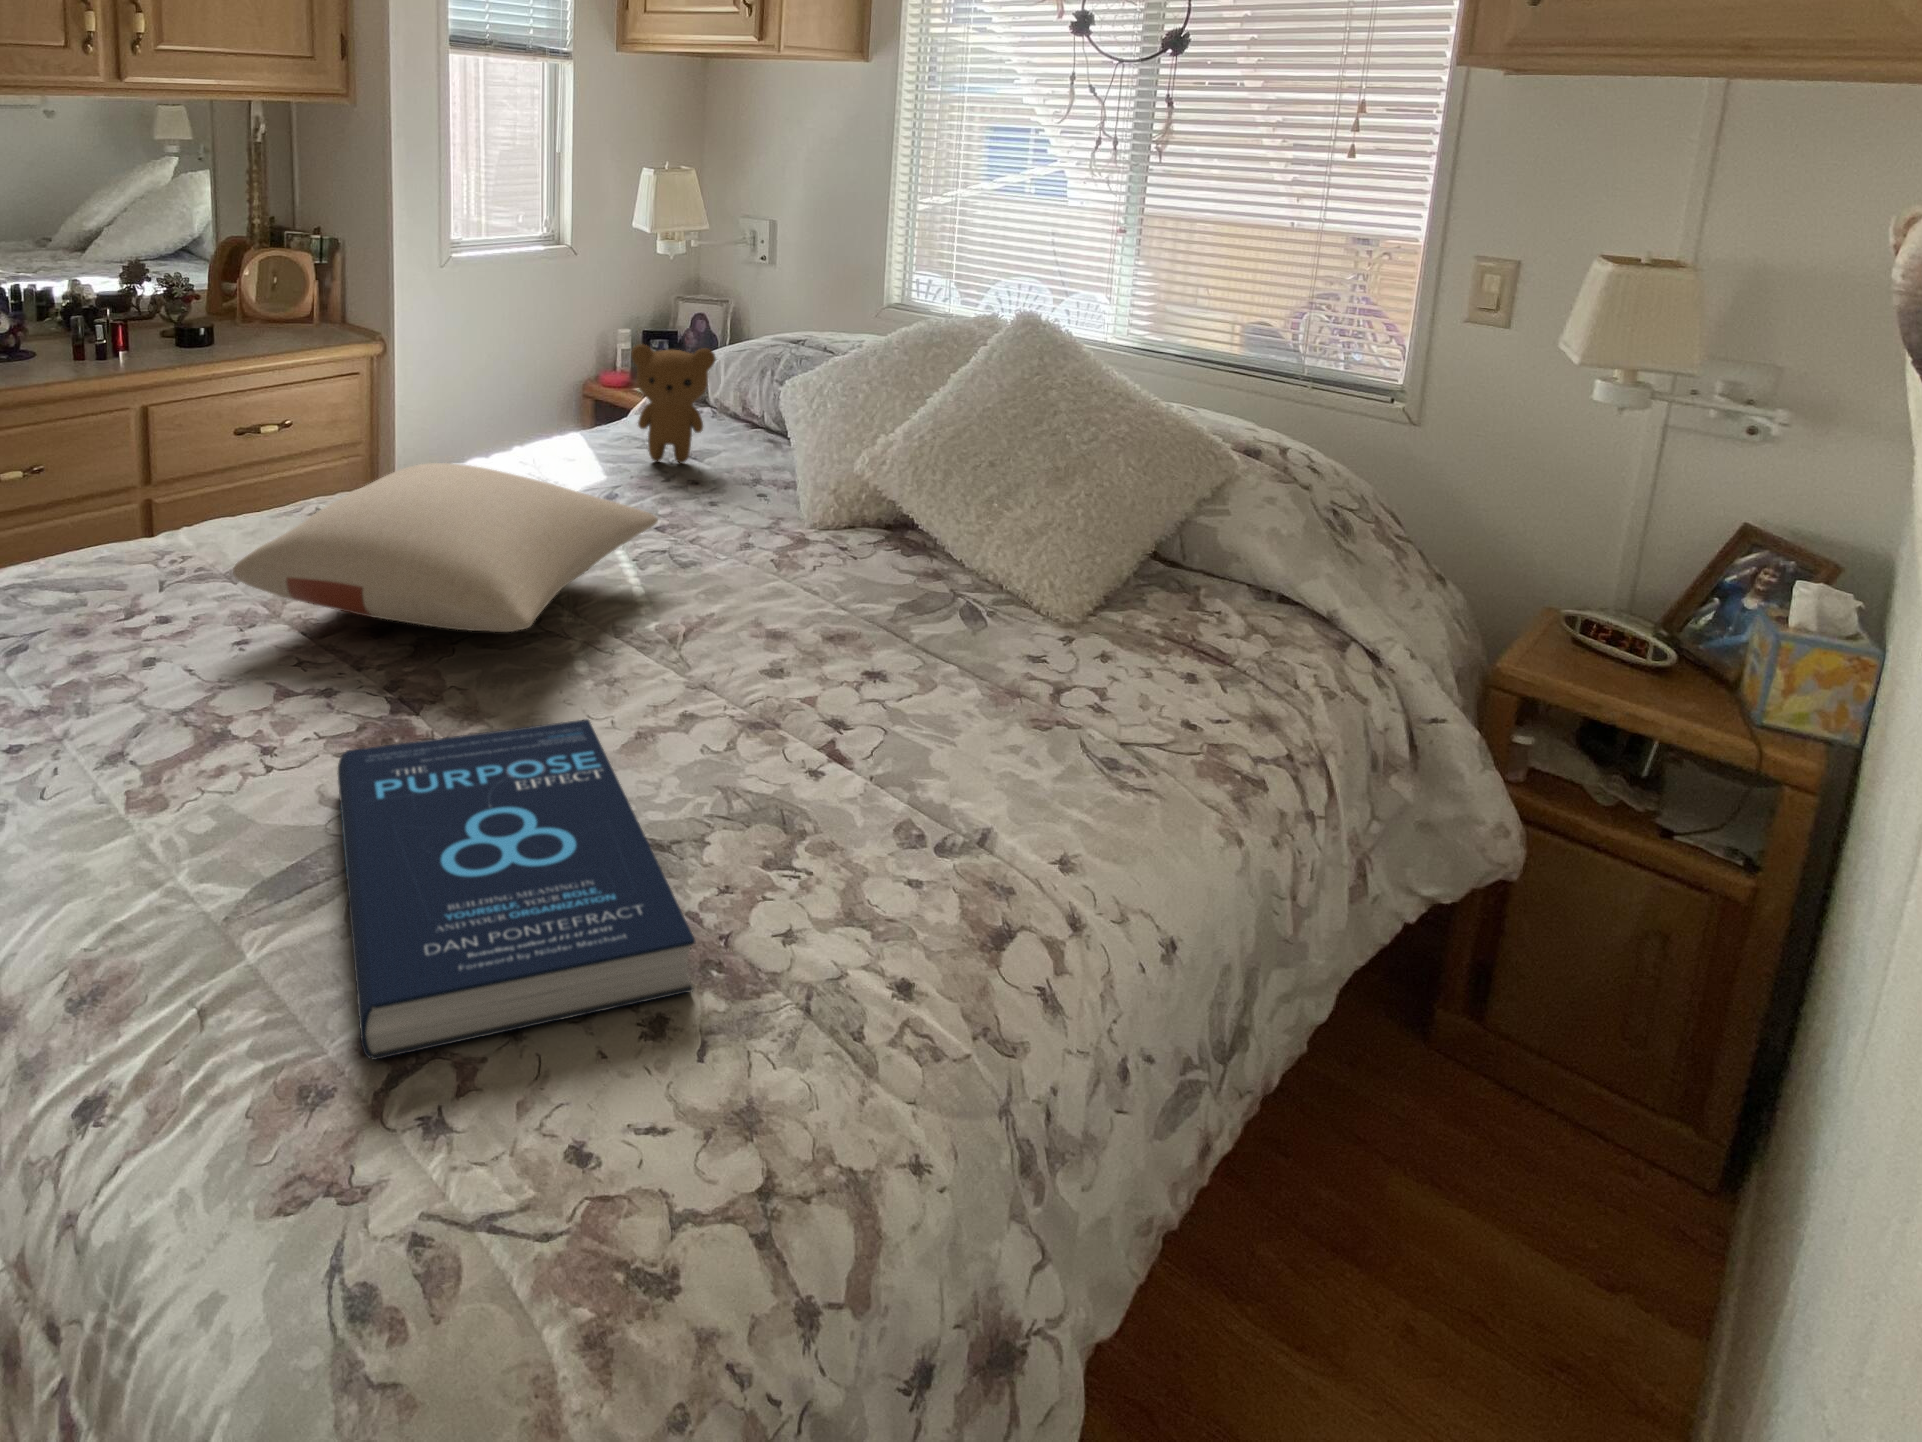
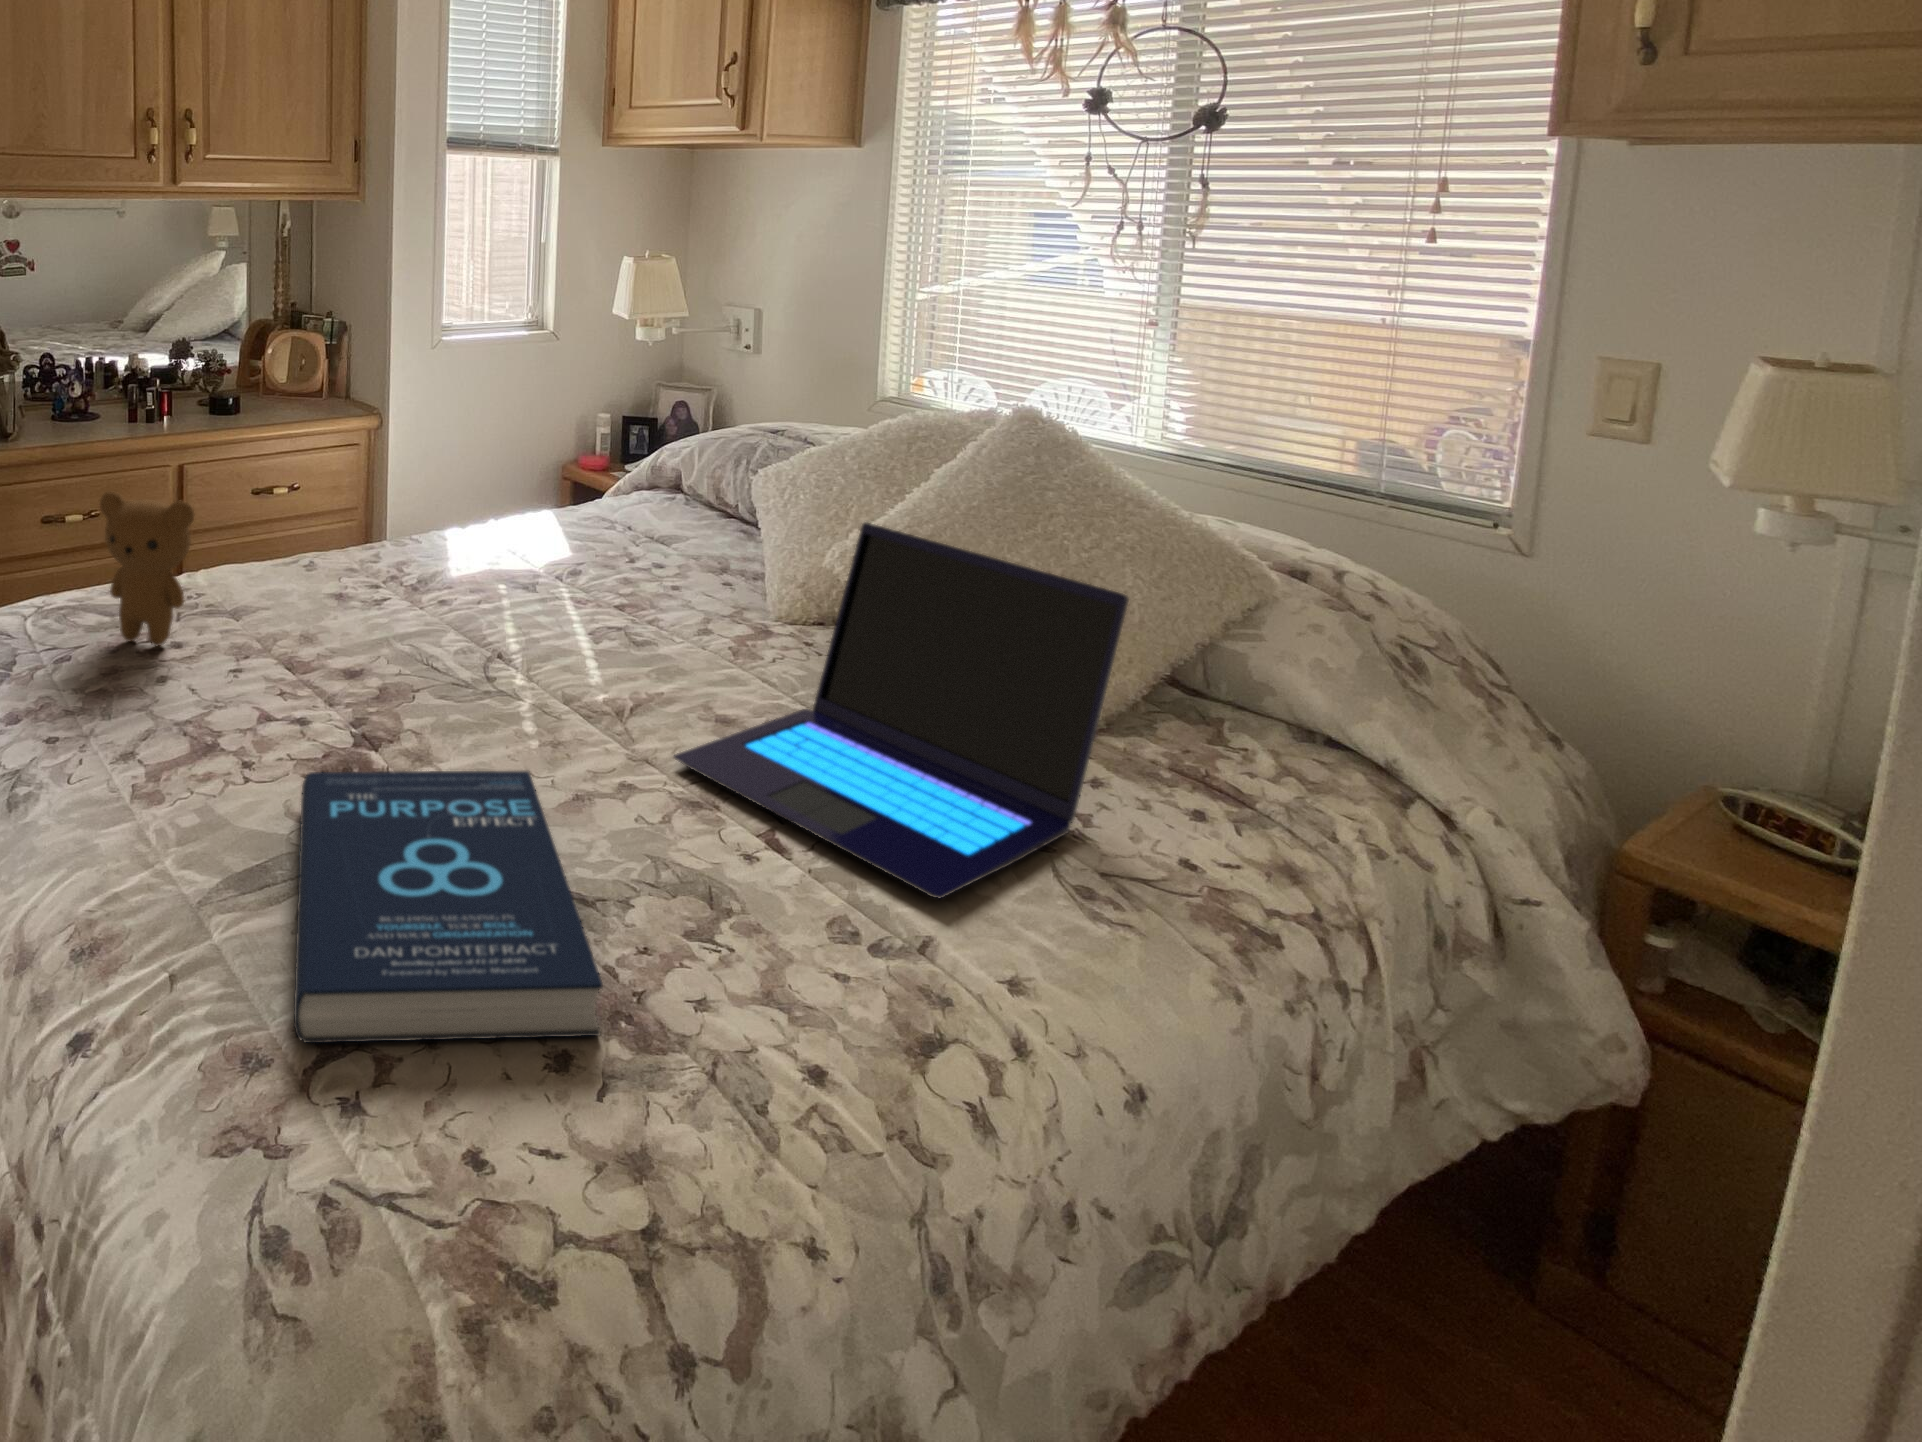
teddy bear: present [631,344,716,464] -> present [100,492,194,646]
laptop: none [730,435,1145,796] -> present [674,523,1129,898]
pillow: present [233,463,658,632] -> none [231,526,617,683]

